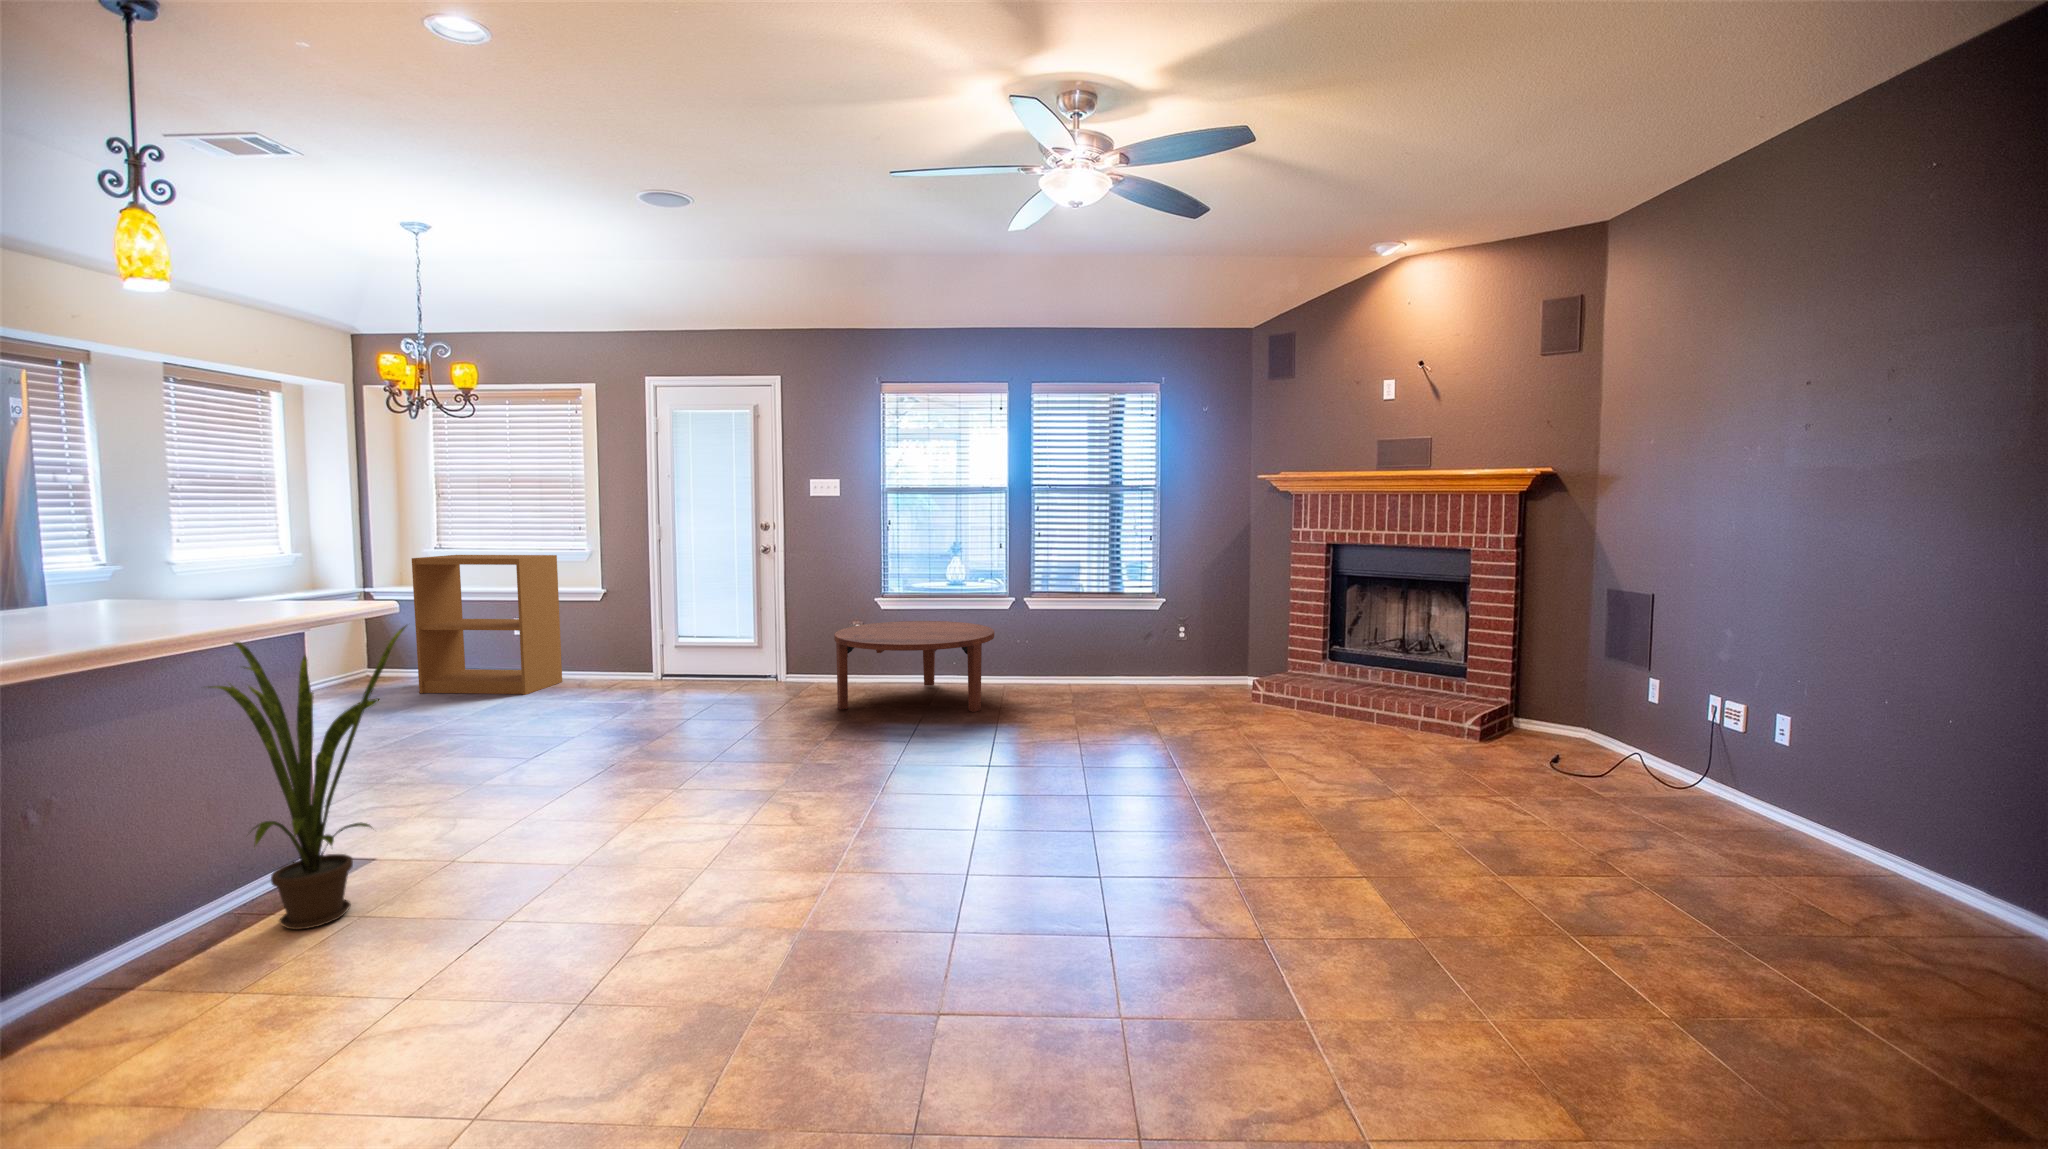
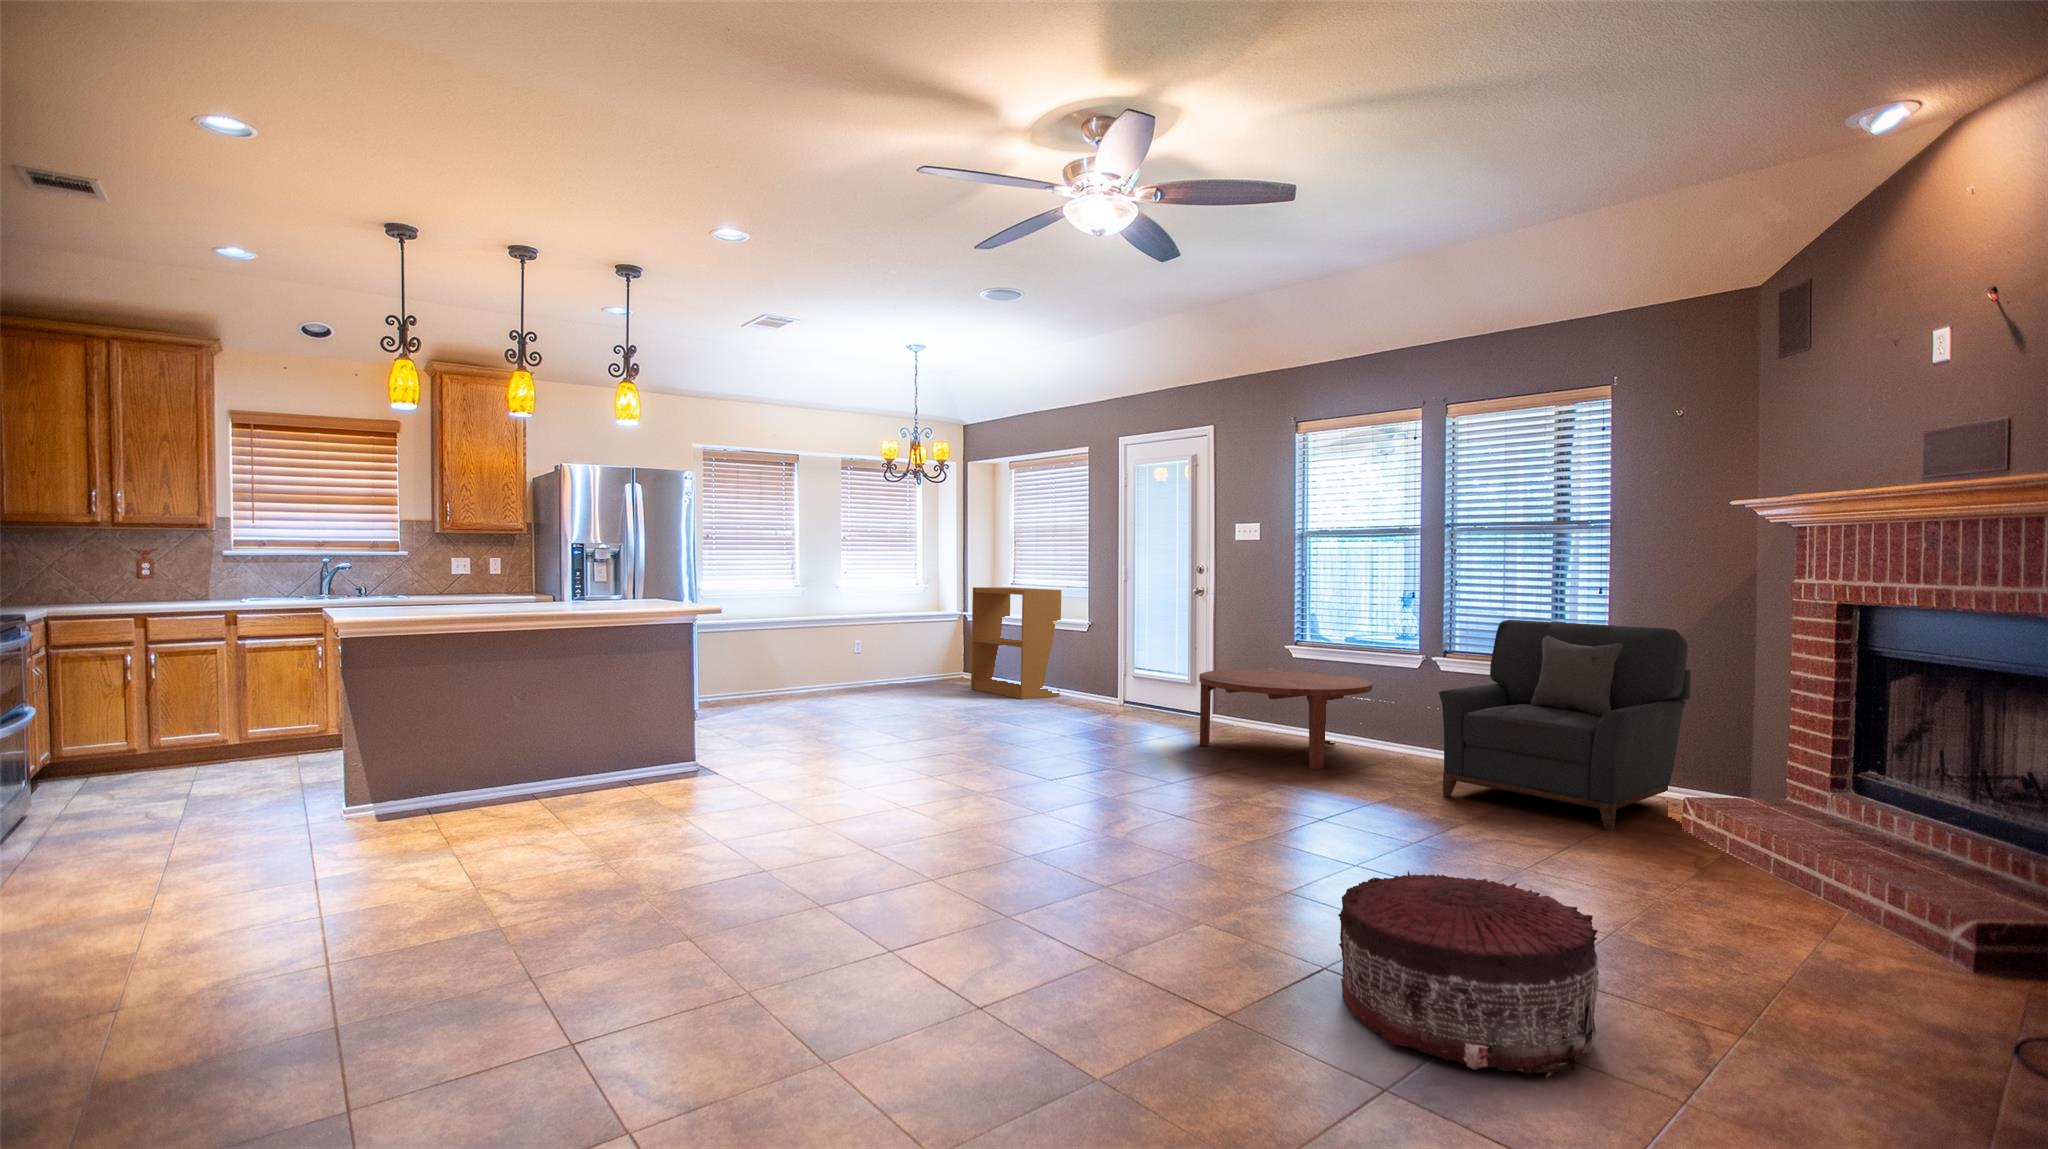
armchair: none [1087,564,1230,714] -> present [1439,620,1691,831]
house plant: present [209,626,406,930] -> none [681,600,784,773]
pouf: none [1398,773,1608,922] -> present [1338,871,1599,1078]

